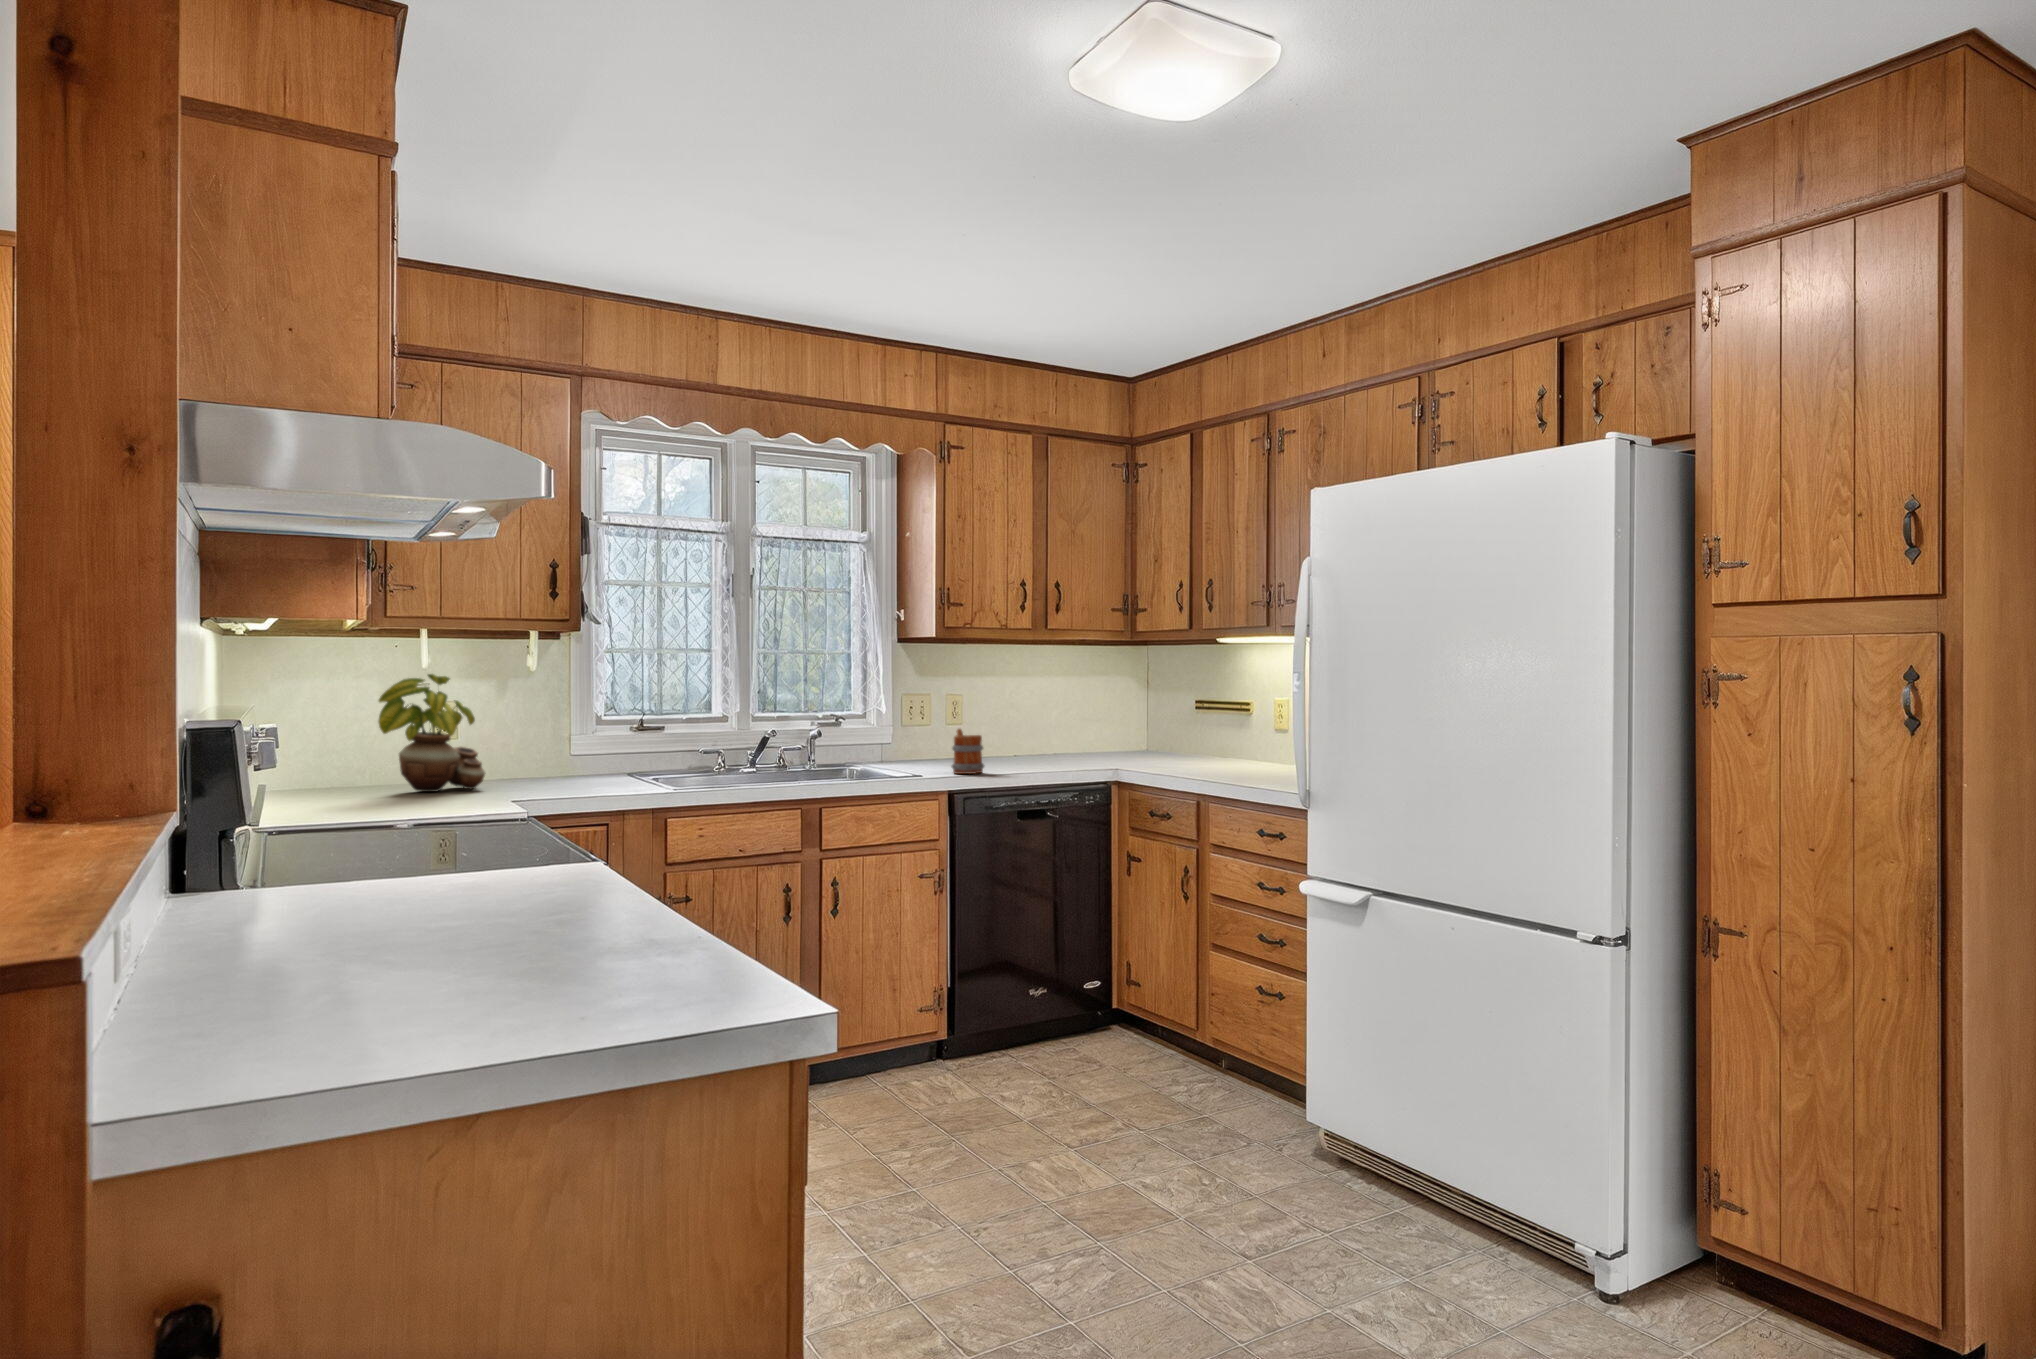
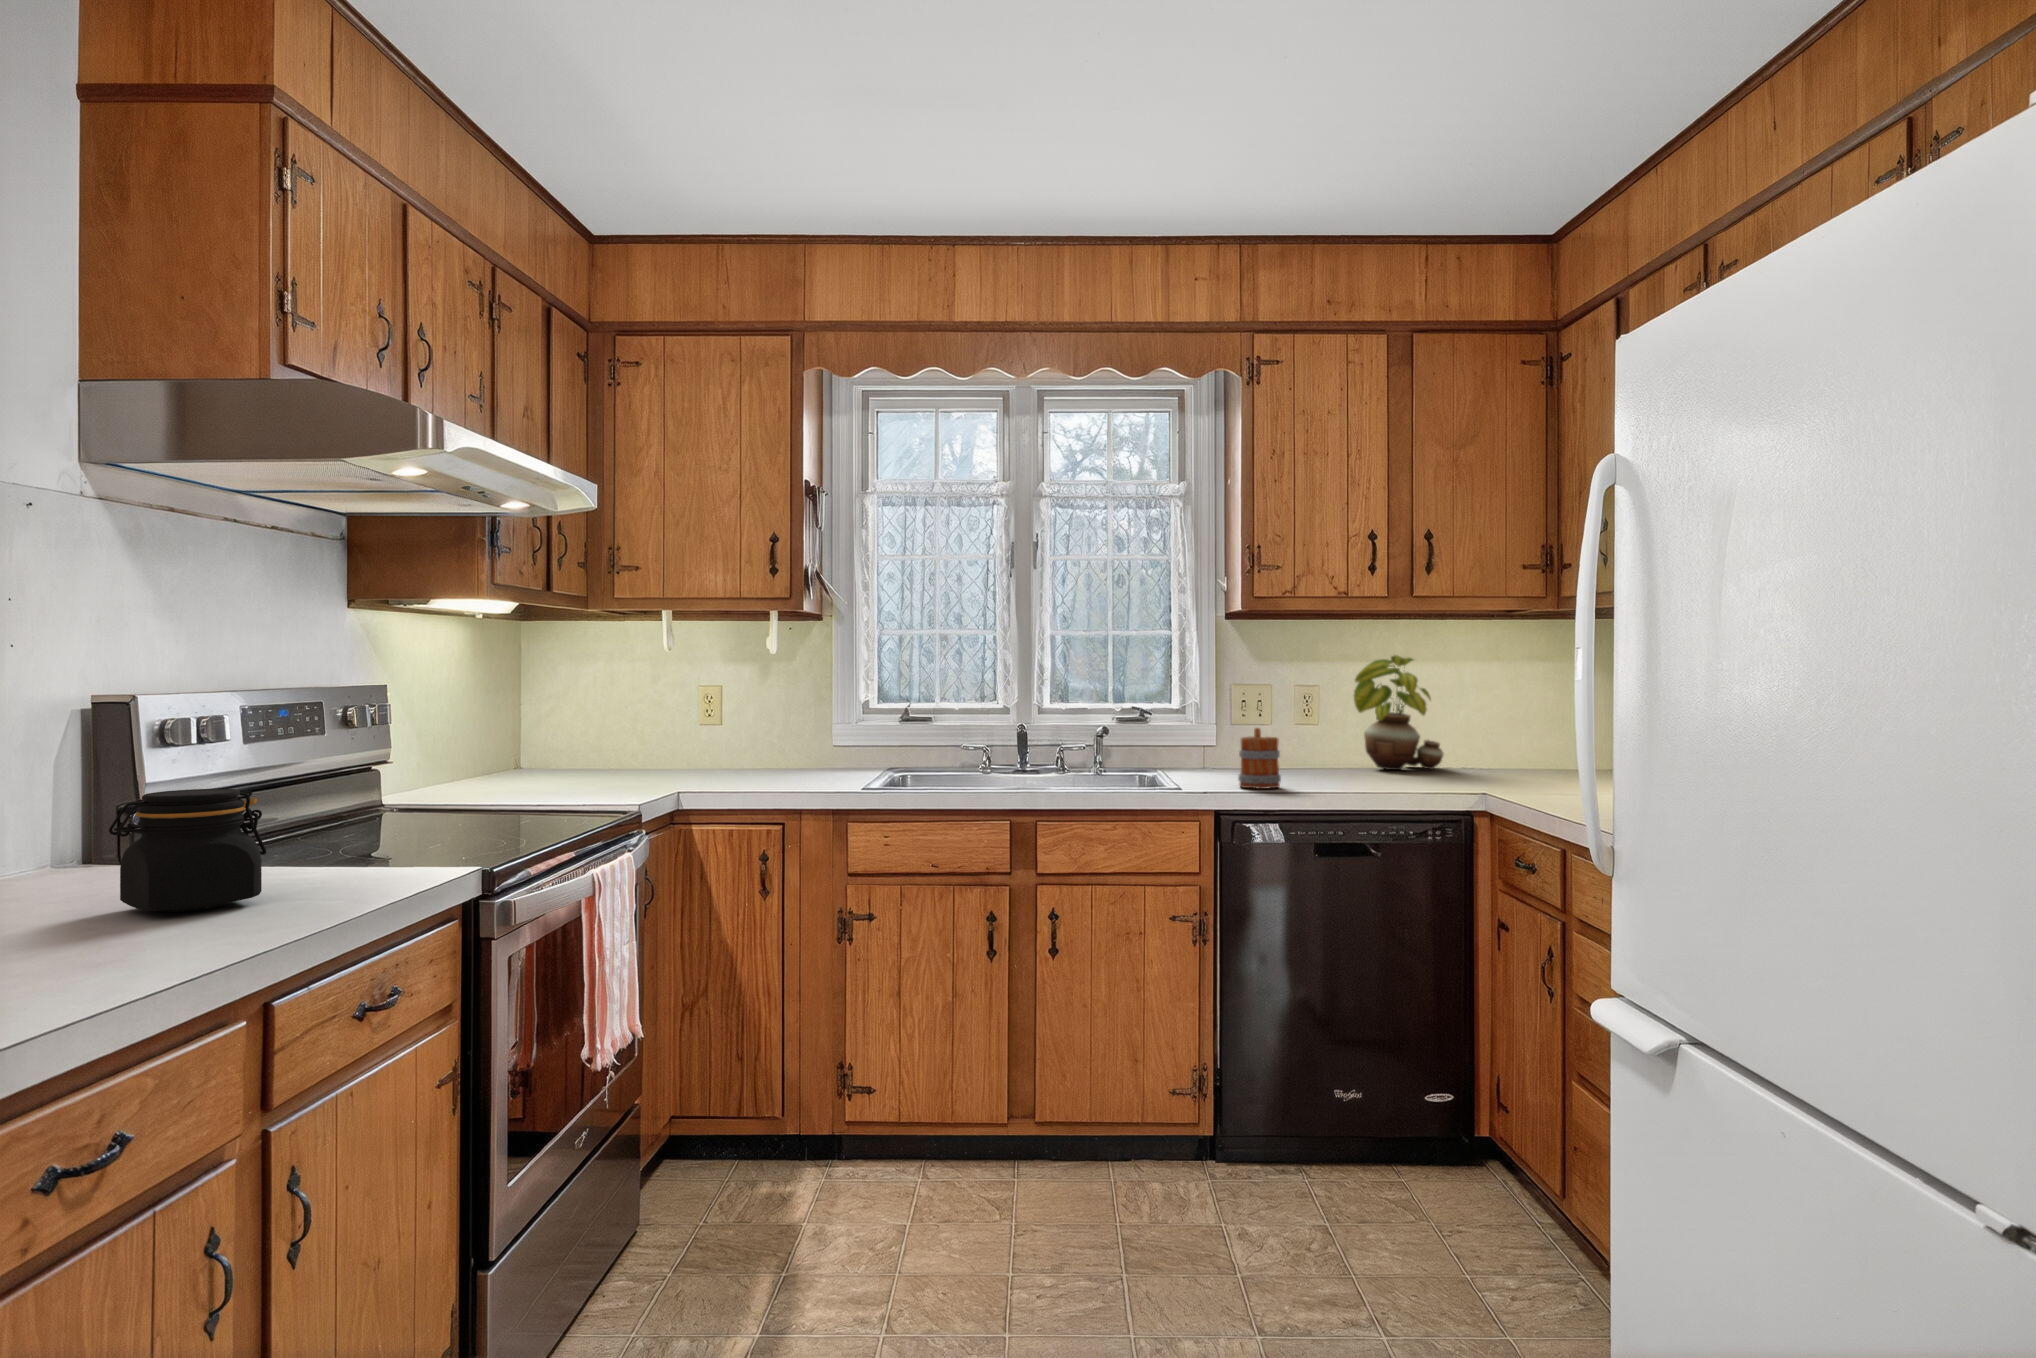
potted plant: present [378,674,486,792] -> present [1354,655,1444,770]
jar: none [448,786,544,877] -> present [109,789,266,912]

